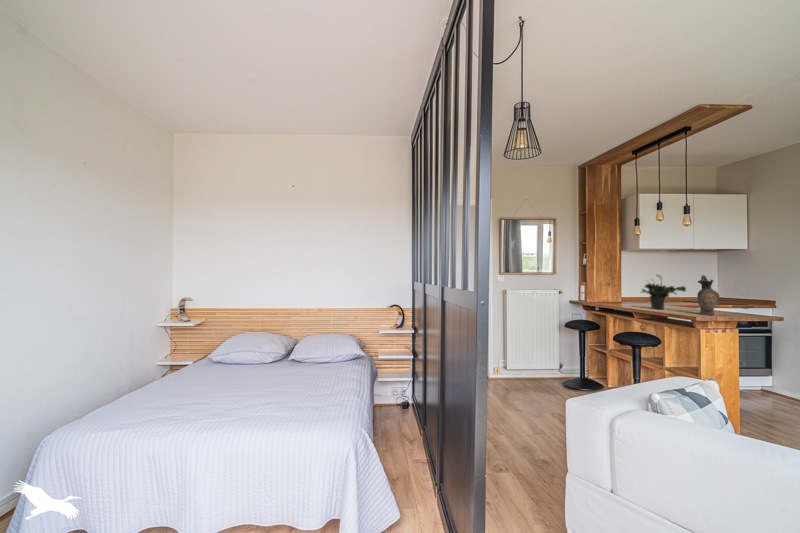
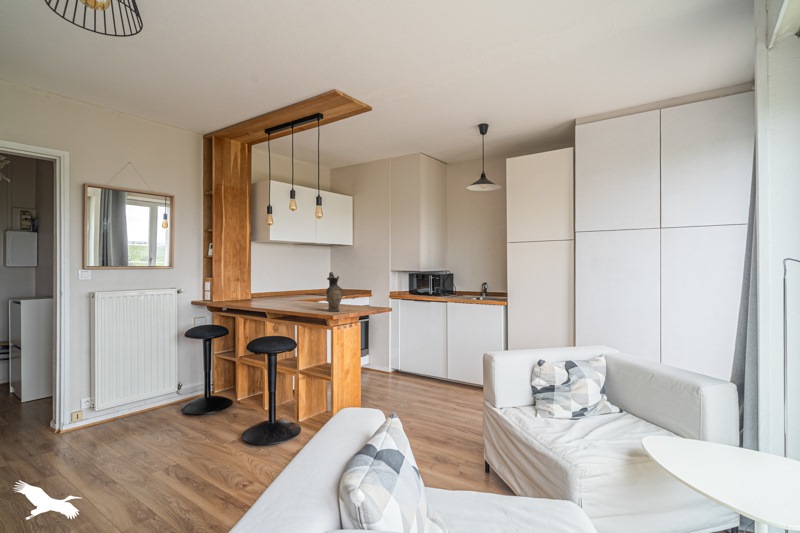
potted plant: present [642,275,686,309] -> none [274,271,316,308]

